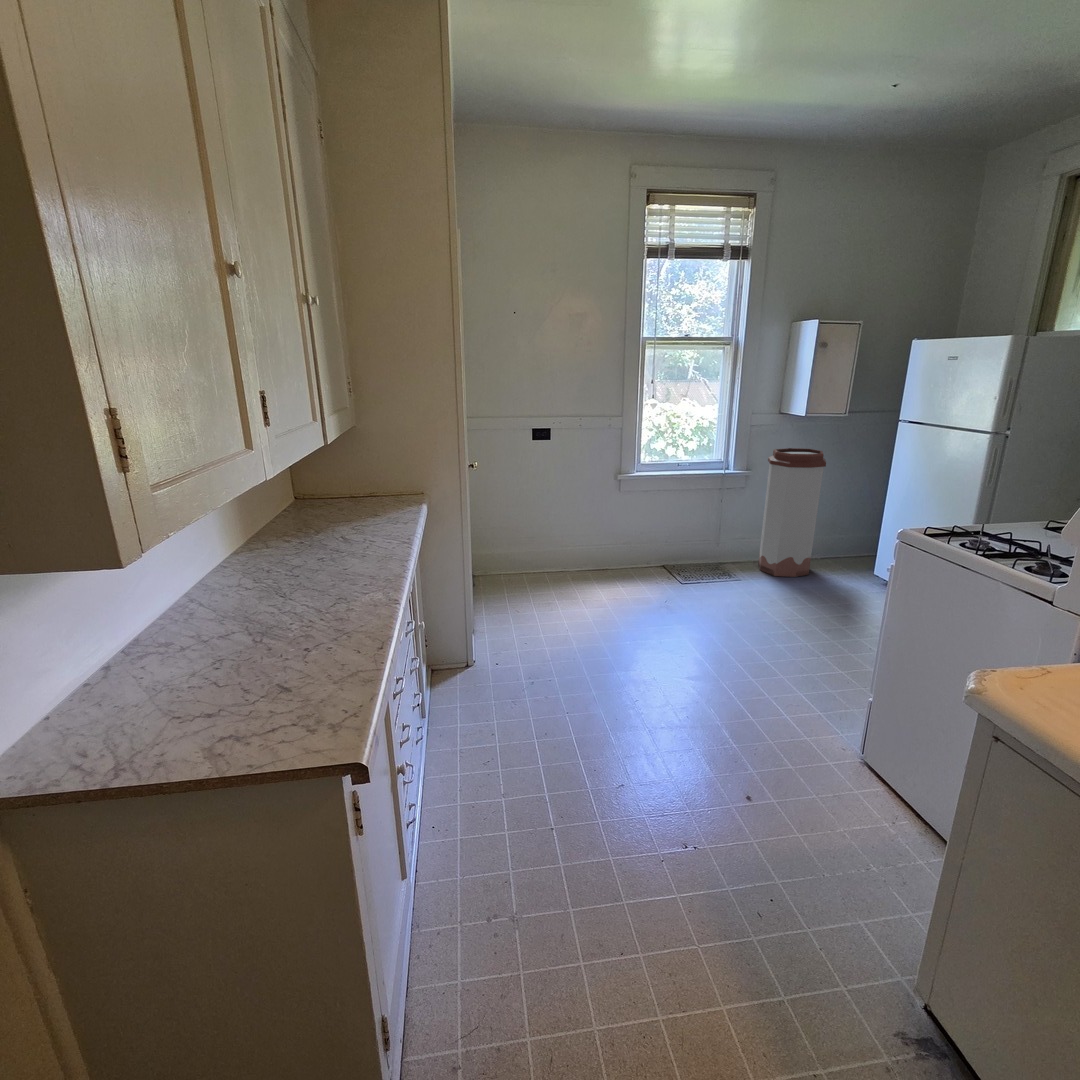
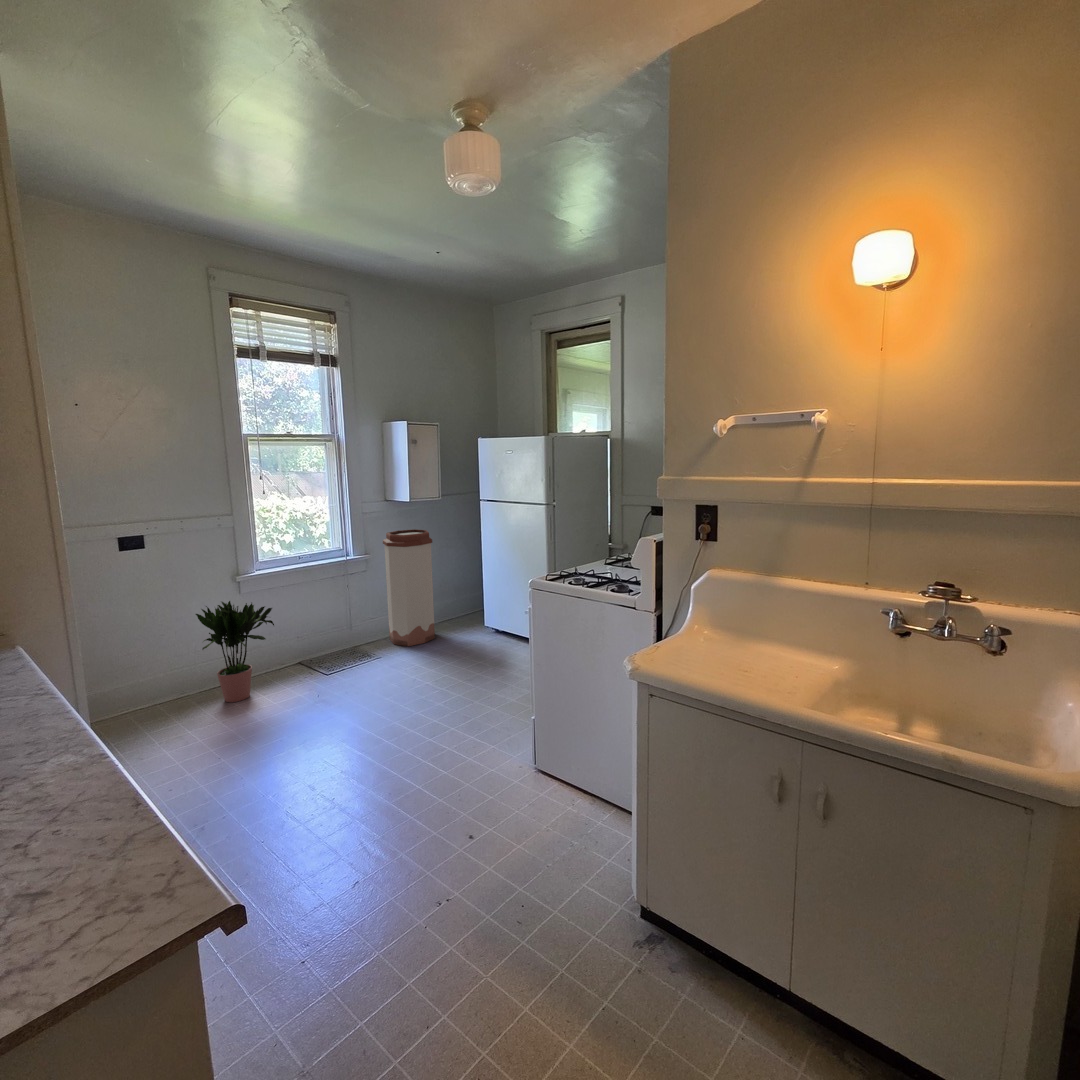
potted plant: none [575,491,644,586] -> present [196,601,274,702]

